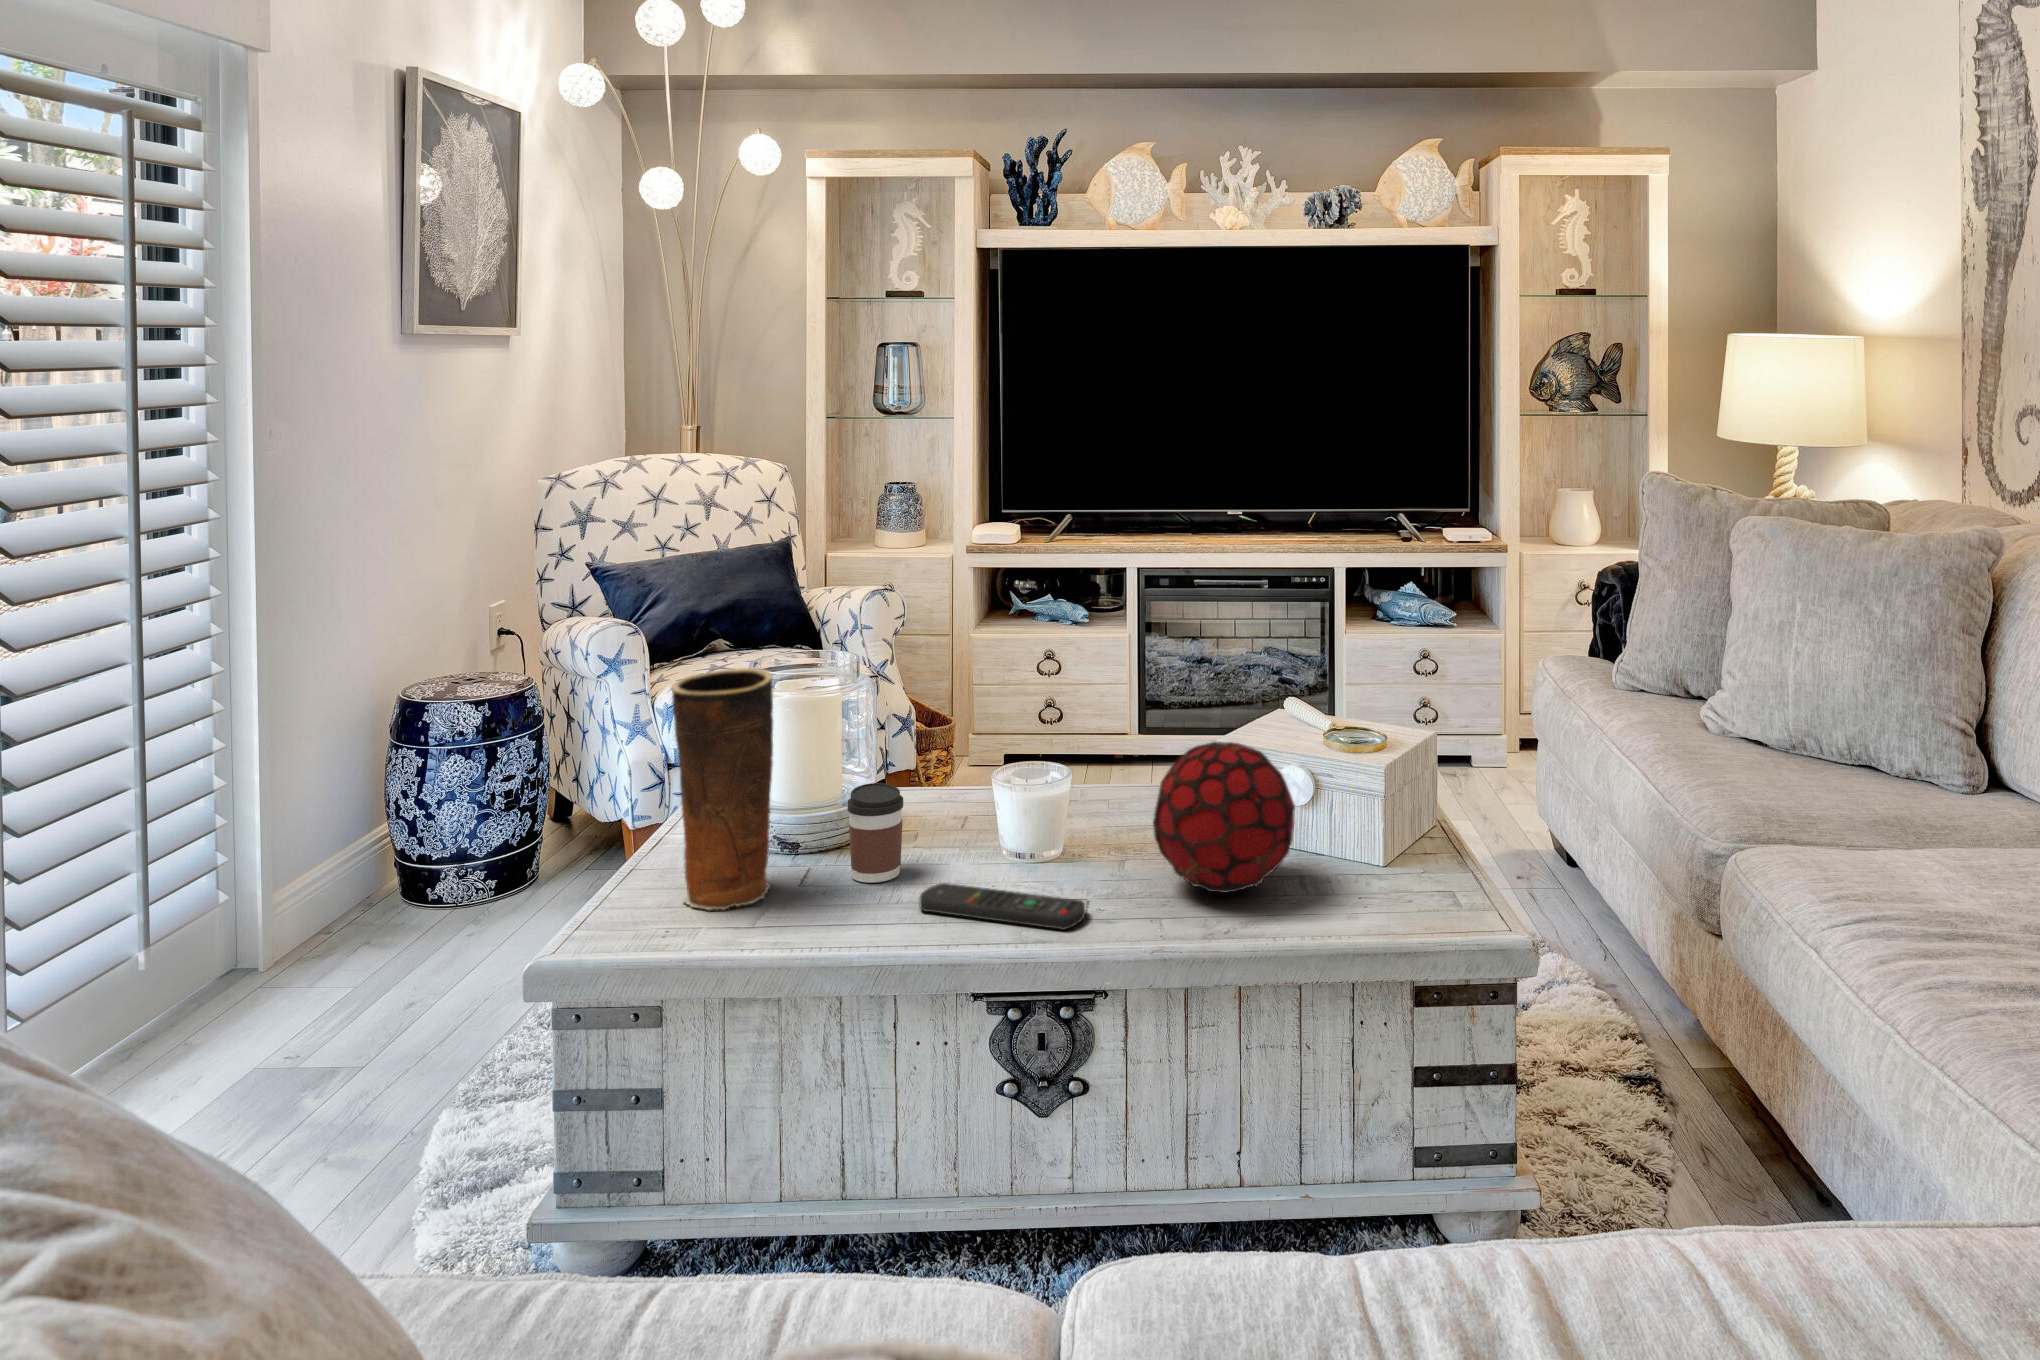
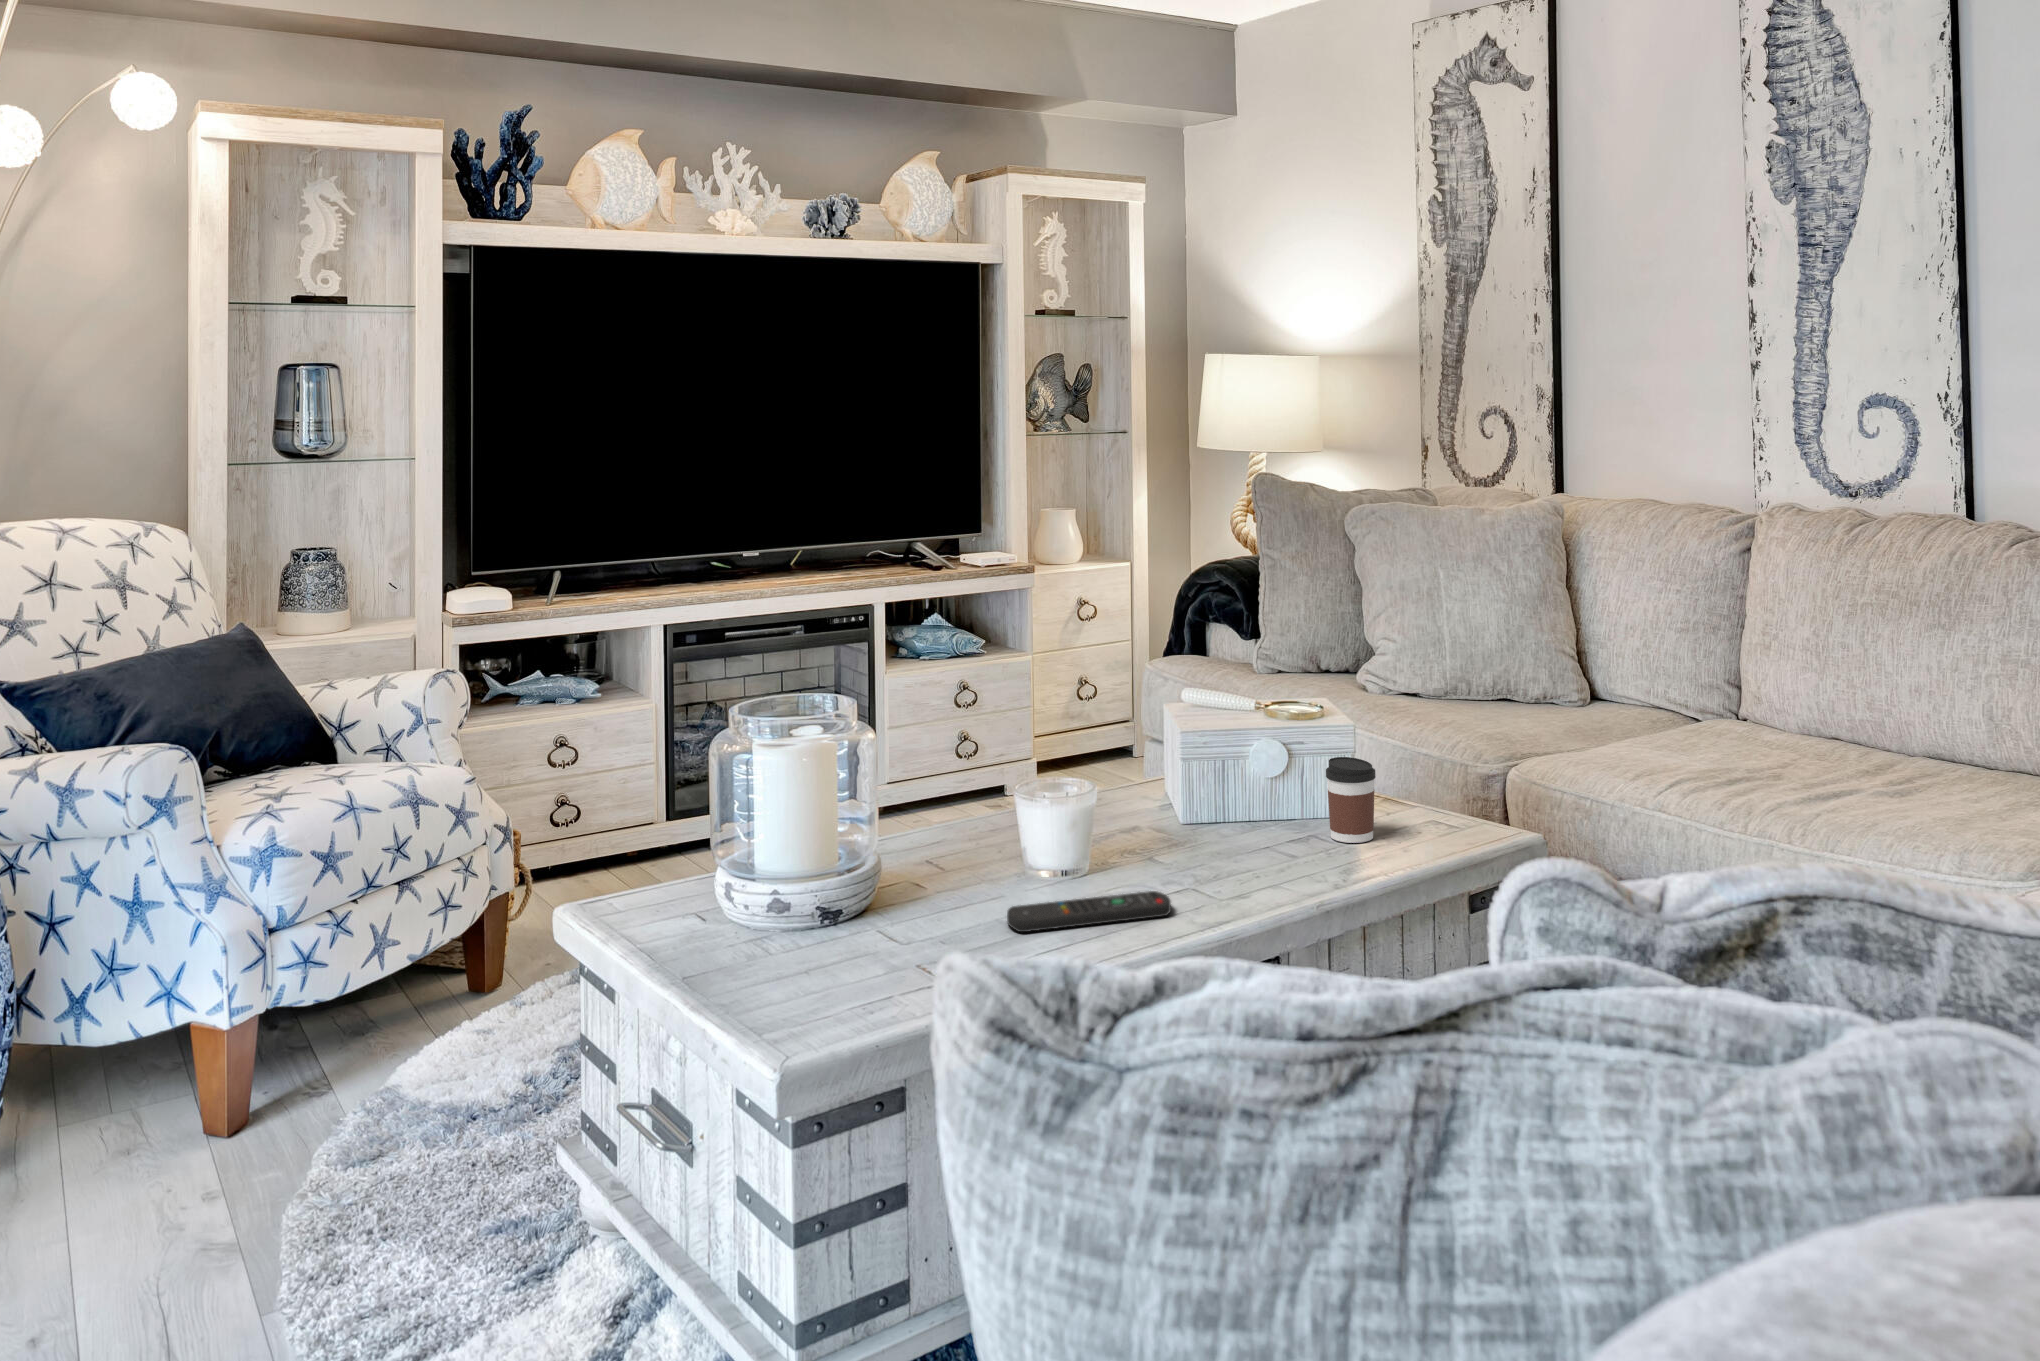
vase: present [671,668,773,910] -> none [748,722,856,982]
decorative orb: present [1153,742,1295,893] -> none [1162,729,1294,865]
coffee cup: present [847,783,903,883] -> present [1326,757,1375,843]

